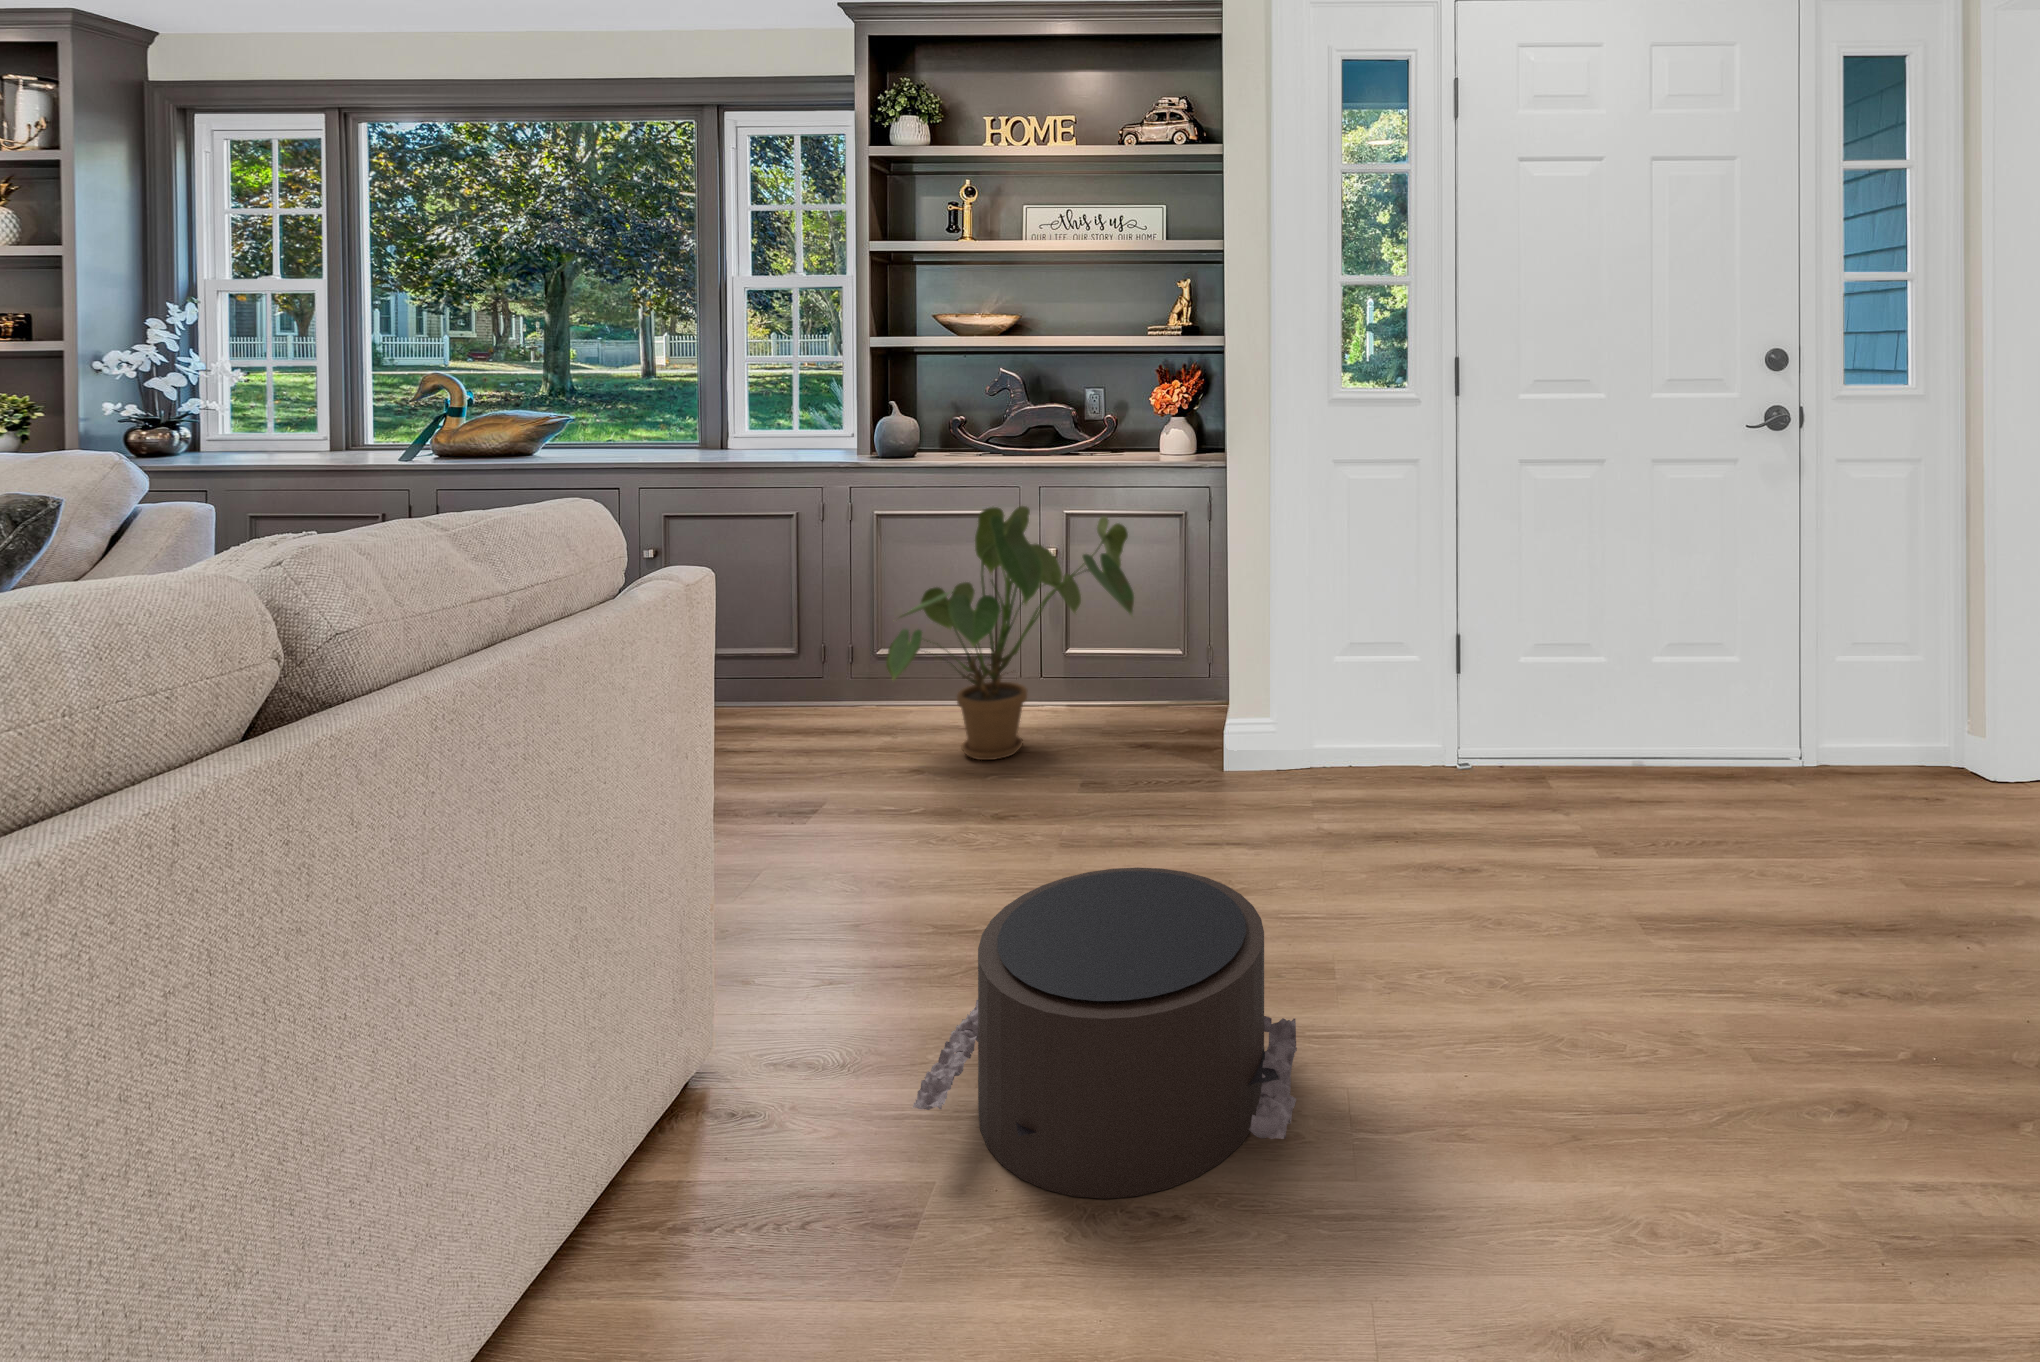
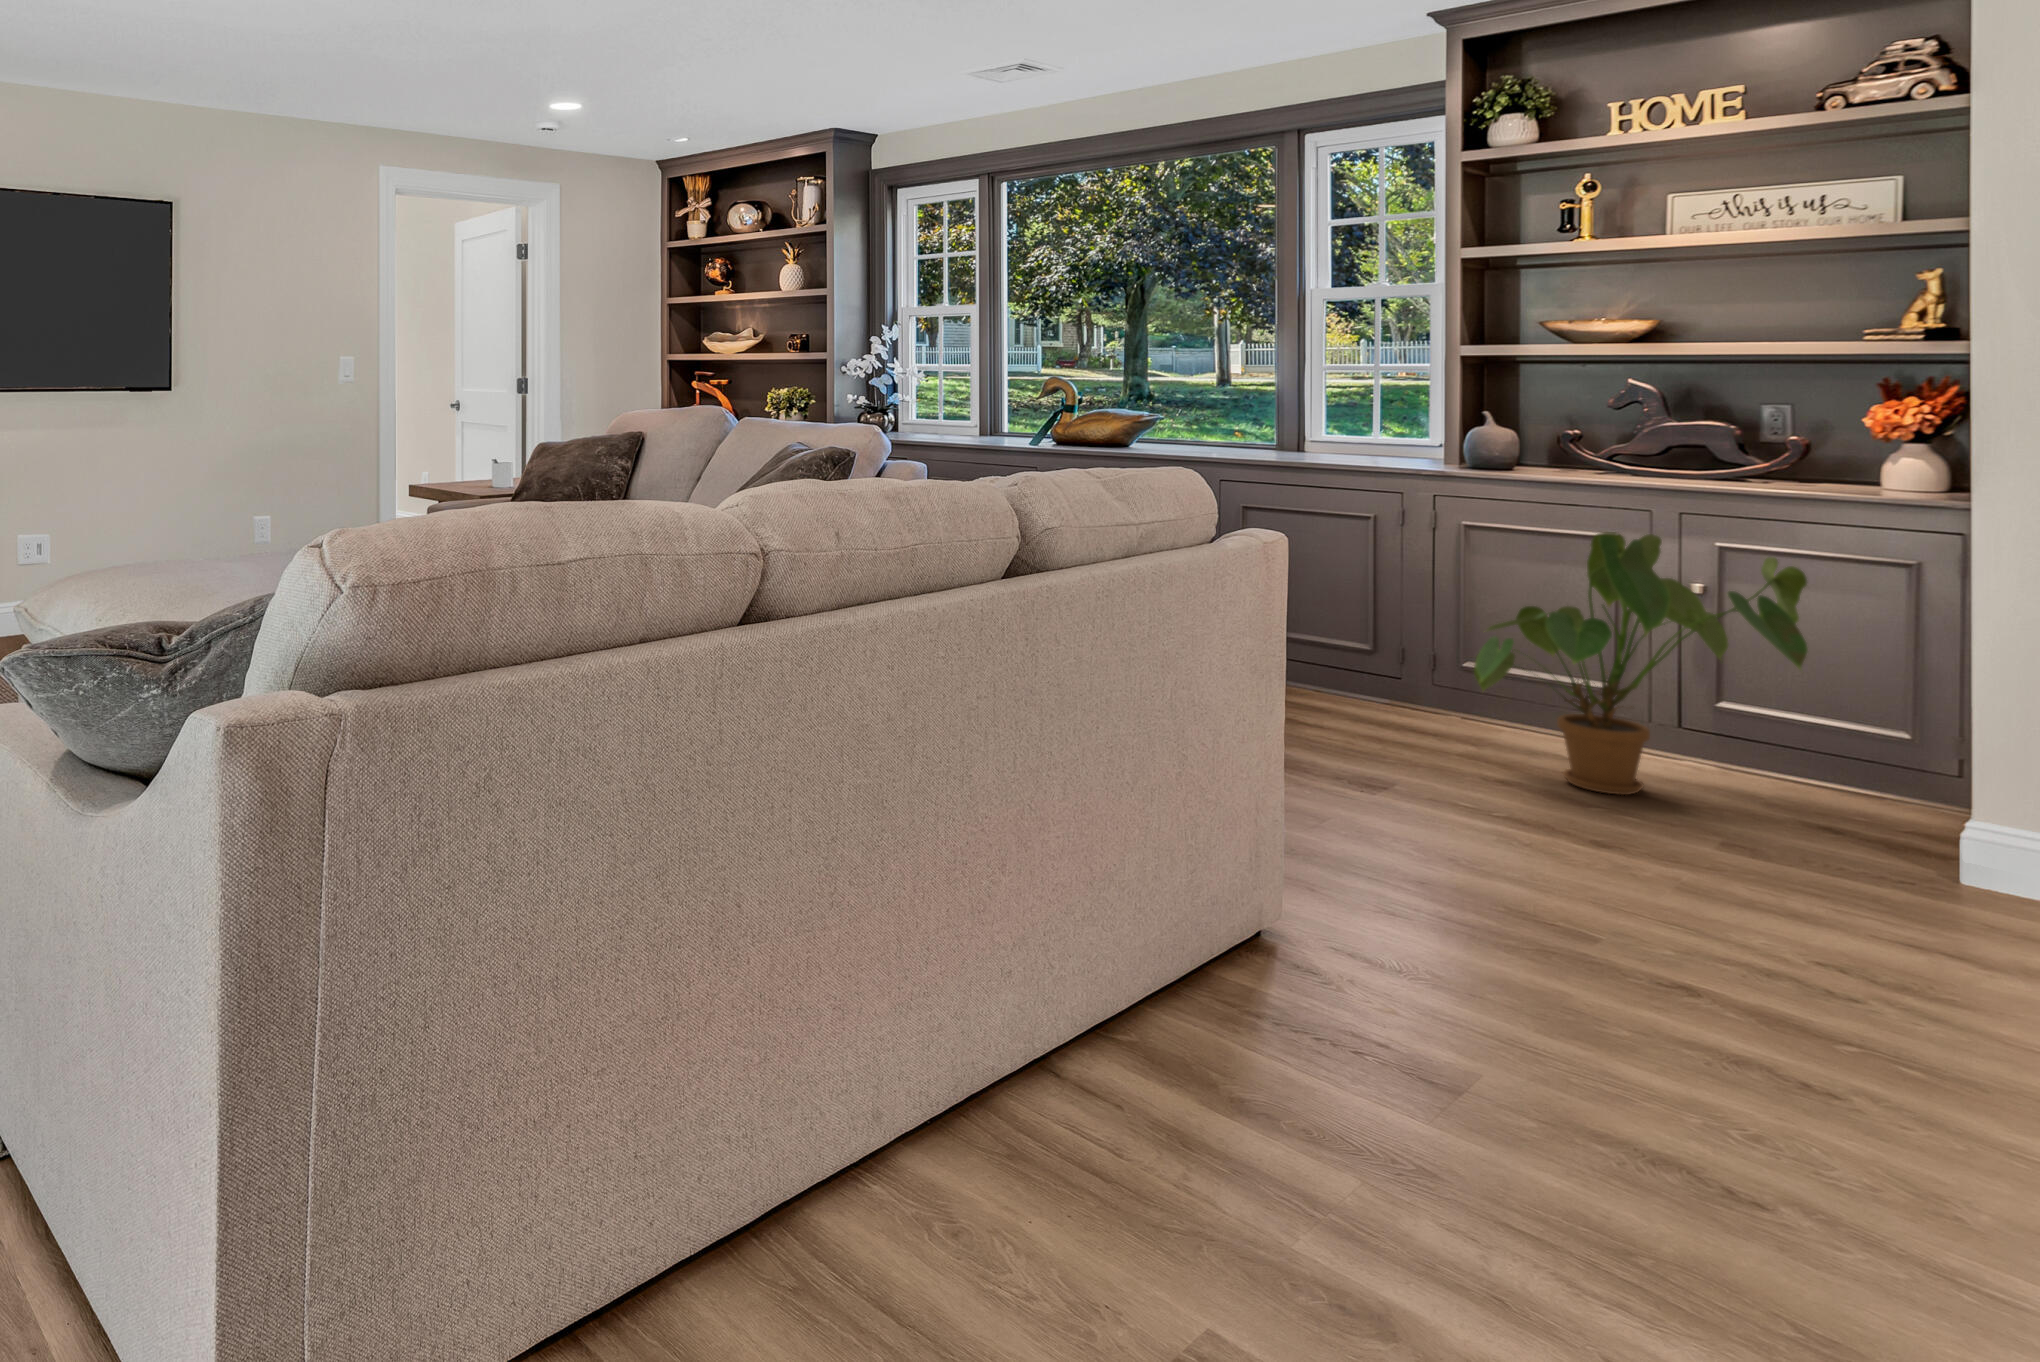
pouf: present [913,867,1297,1199] -> none [1479,836,1922,1087]

